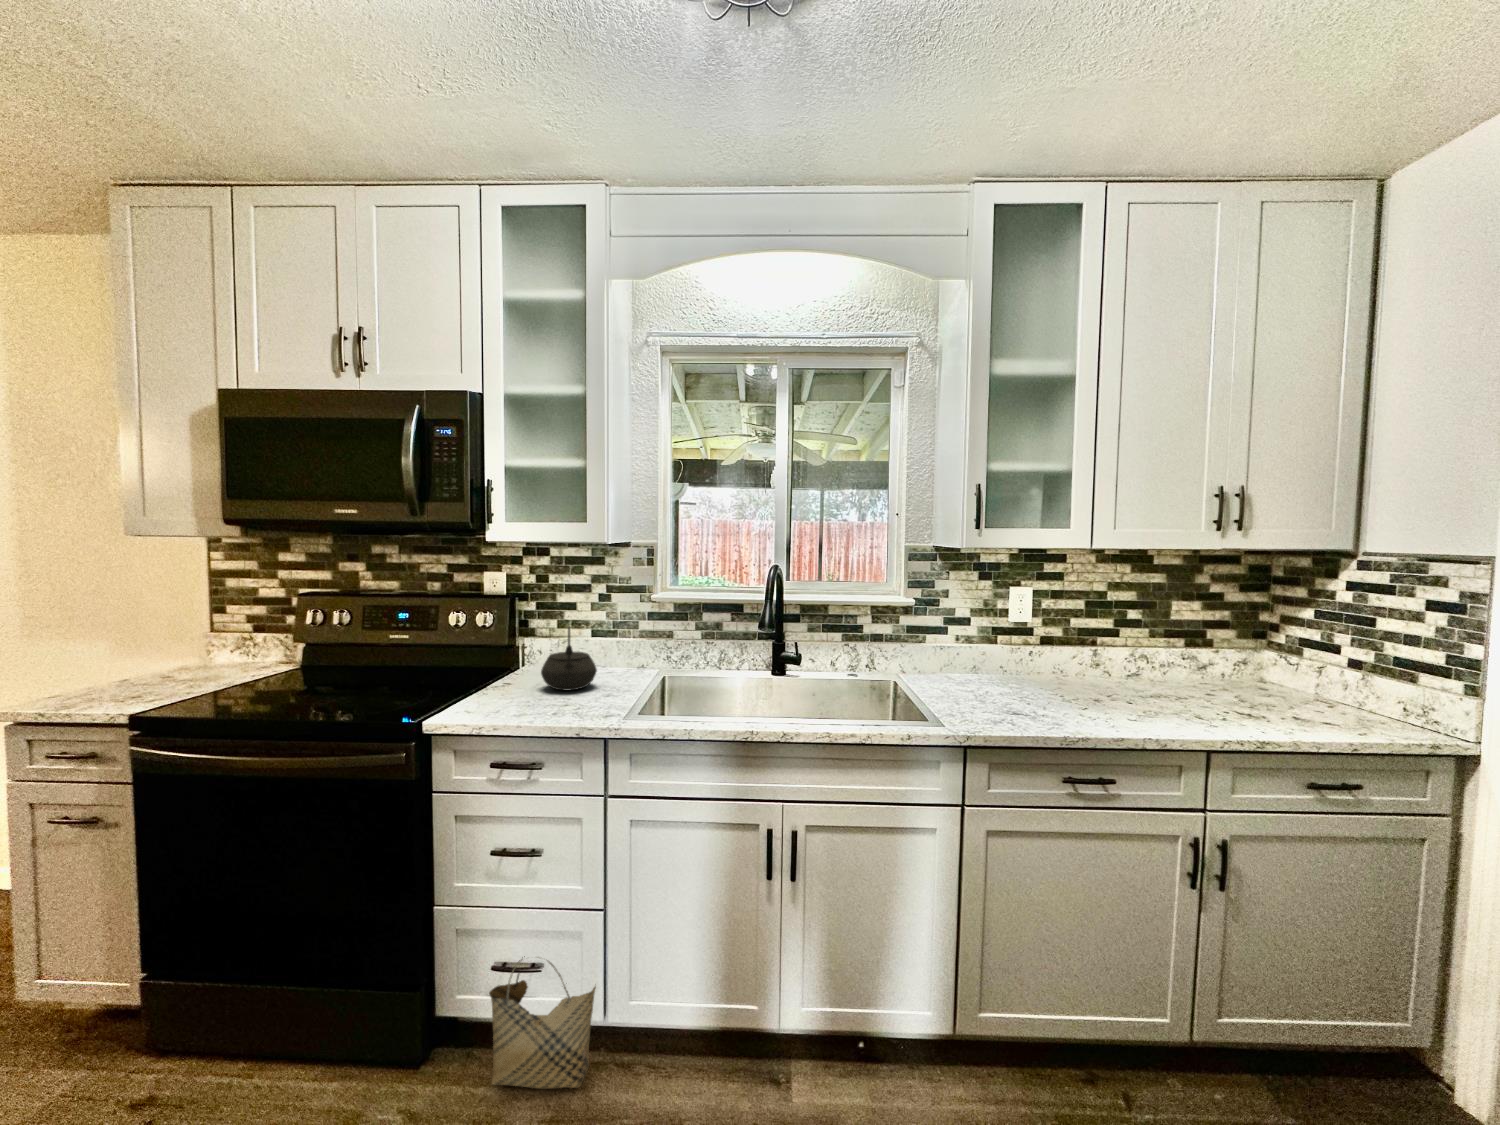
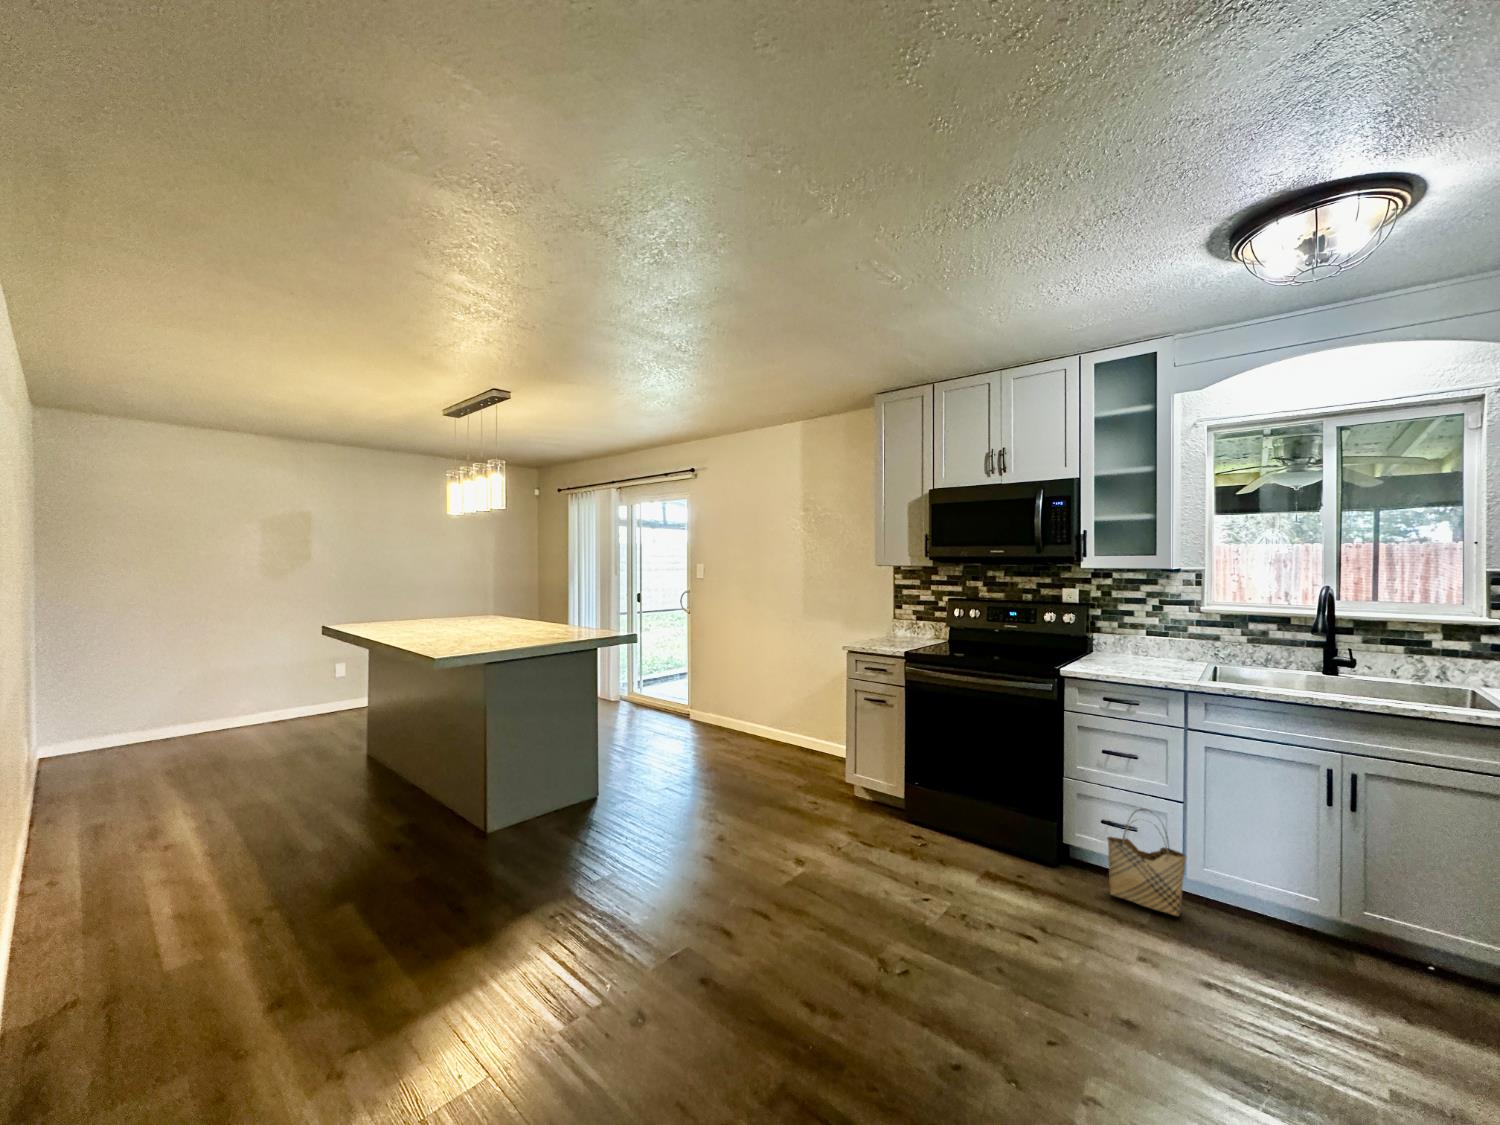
kettle: present [541,627,597,690] -> none [1122,623,1165,665]

